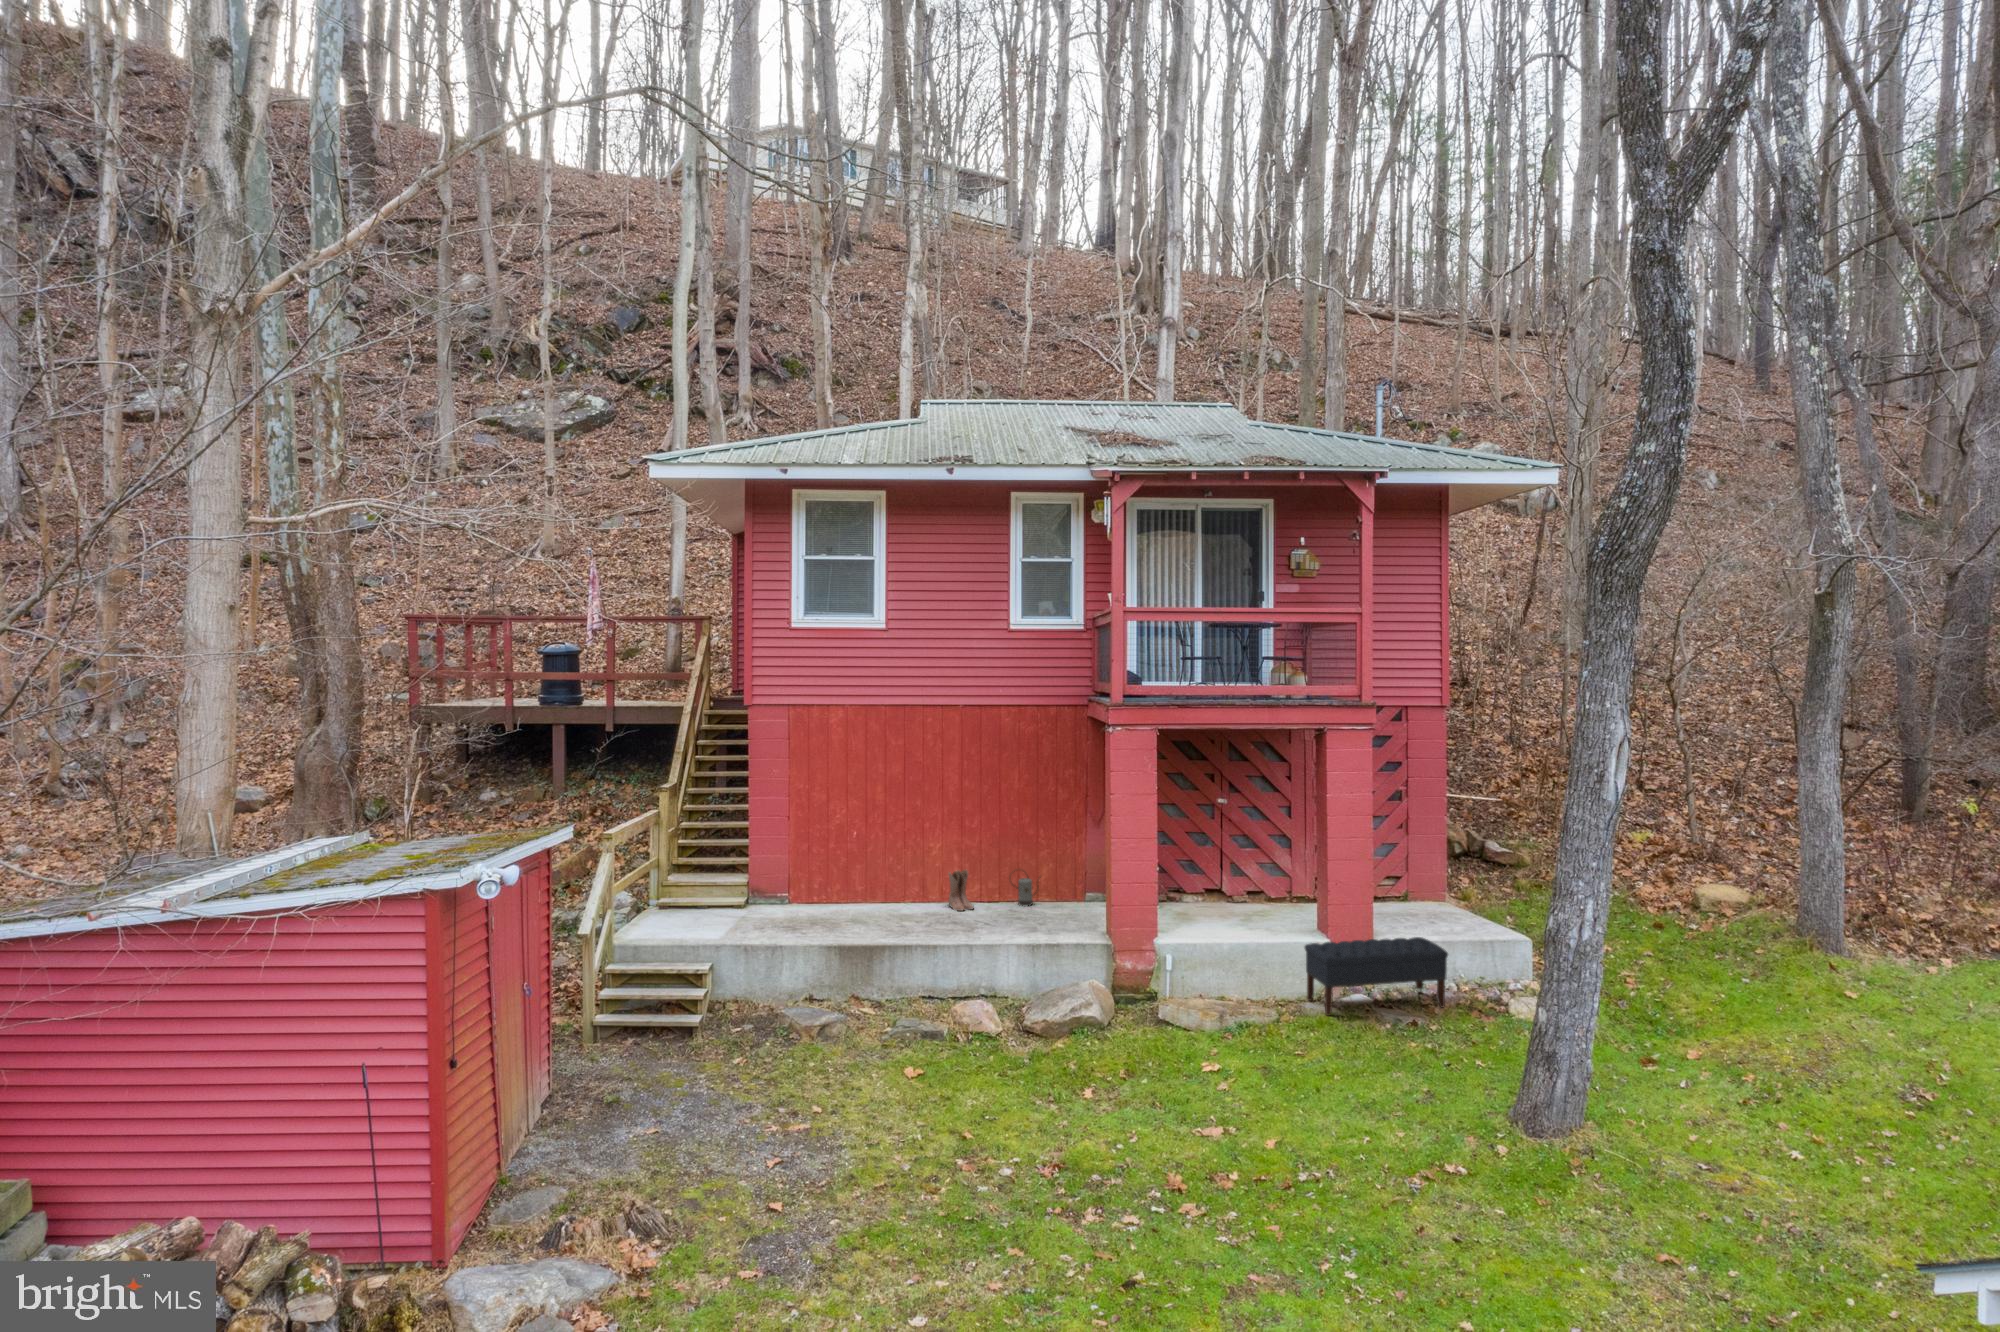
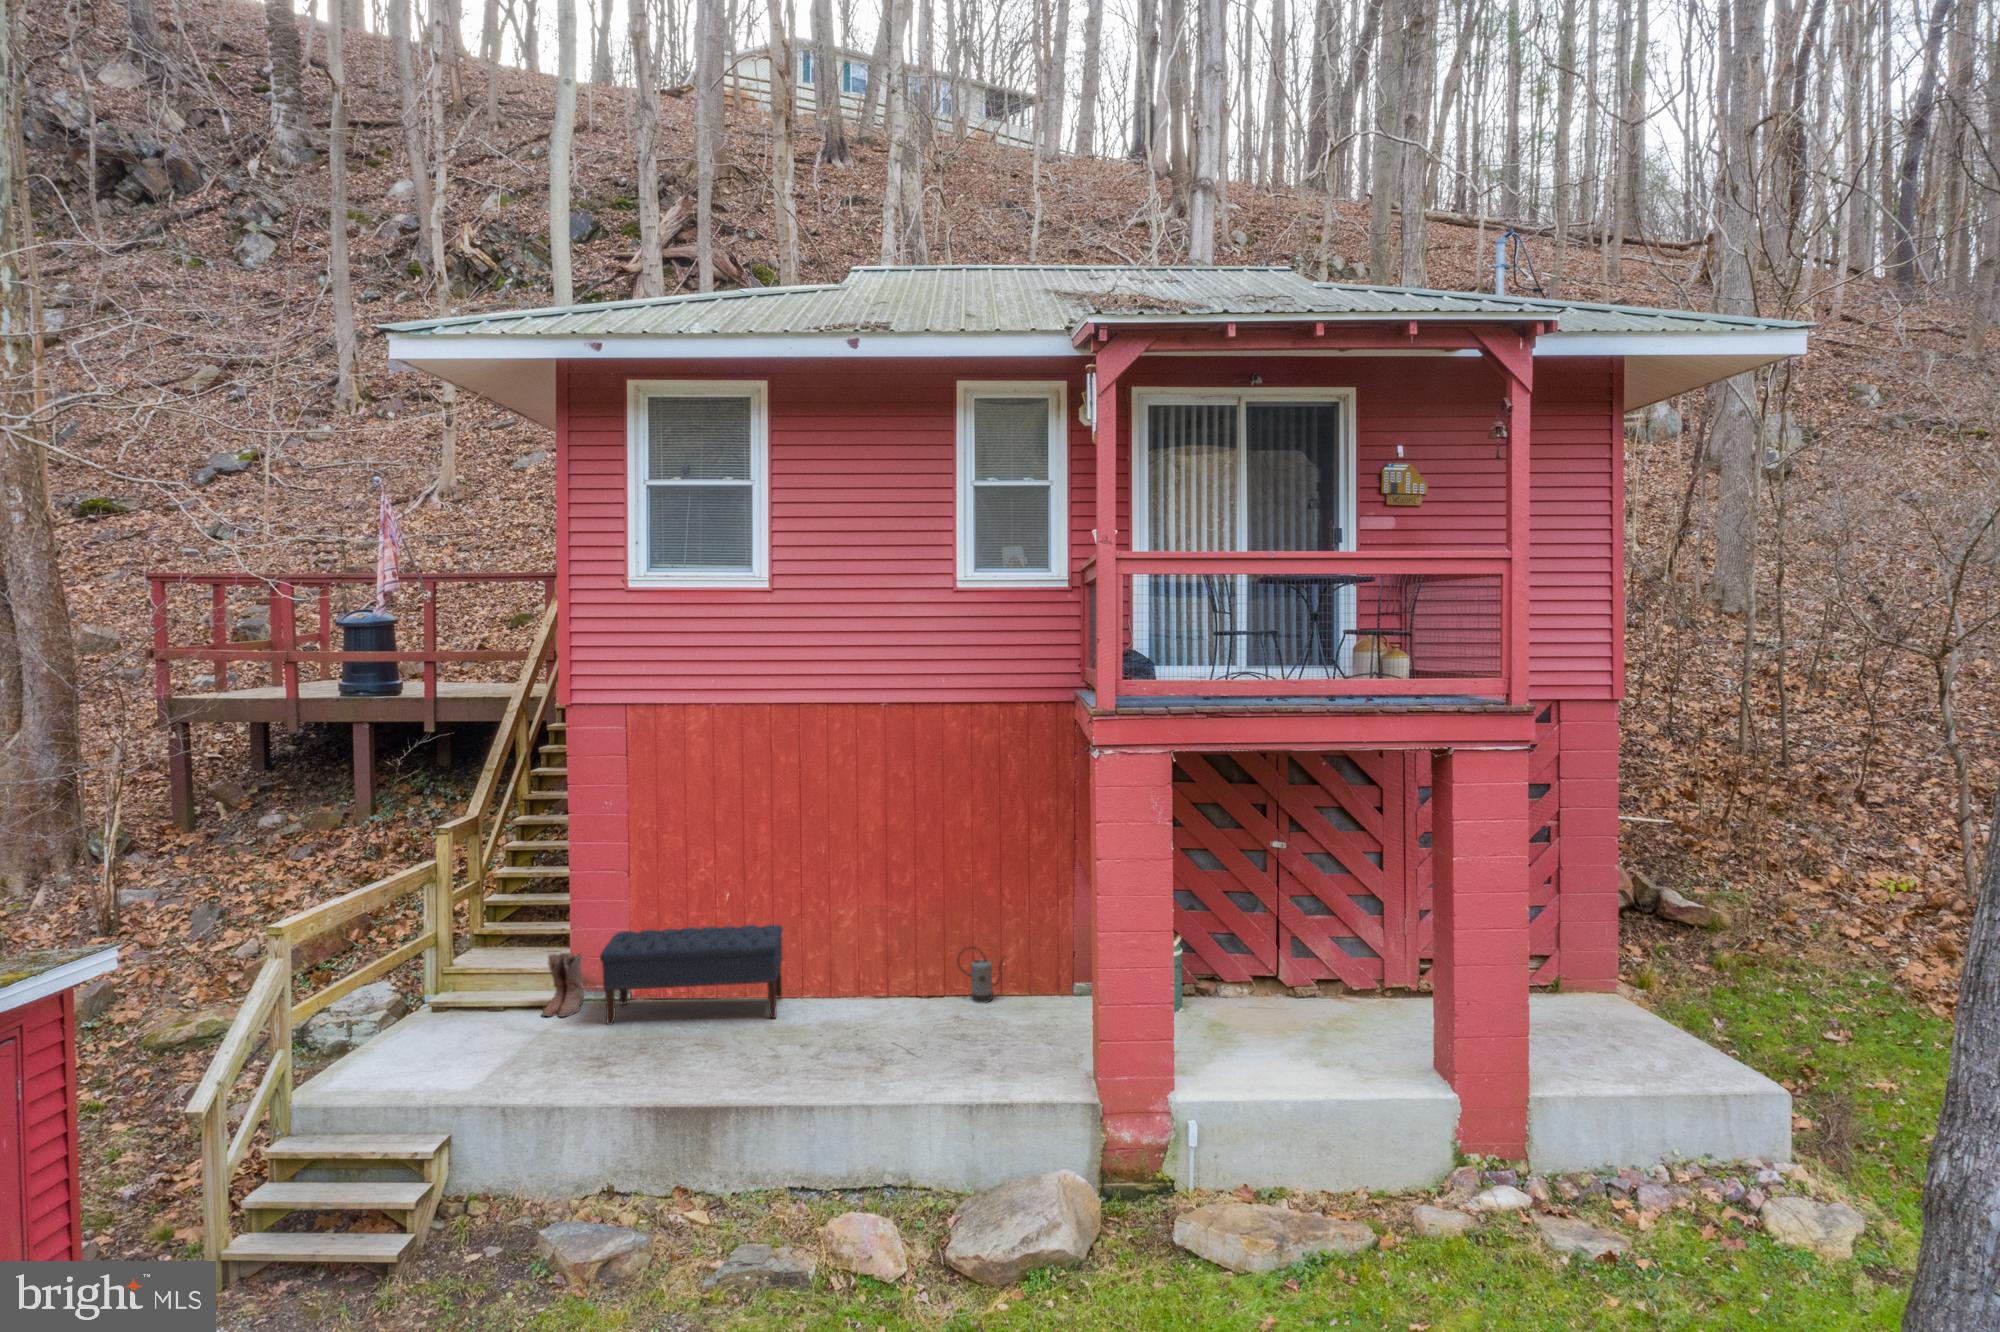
boots: present [949,870,974,911] -> present [542,953,584,1017]
bench: present [1305,937,1448,1016] -> present [600,925,783,1025]

